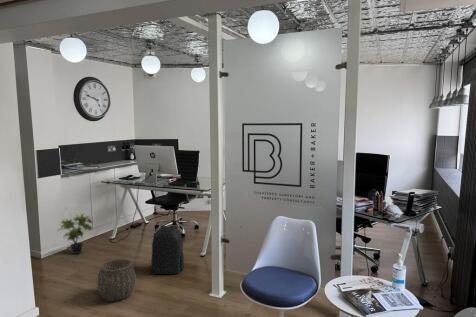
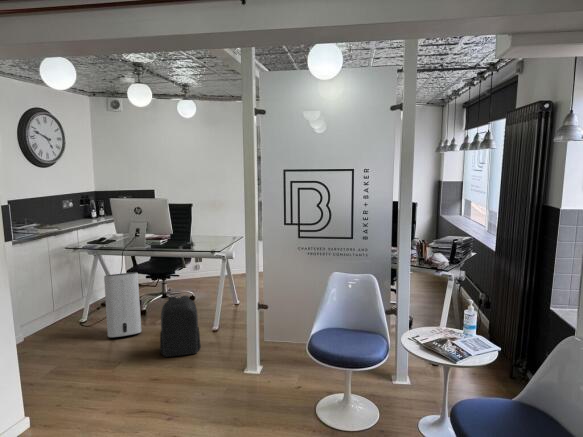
air purifier: none [120,204,147,253] -> present [104,272,141,337]
potted plant: present [58,214,92,254] -> none [13,291,65,345]
woven basket: present [97,259,136,301] -> none [104,341,154,395]

